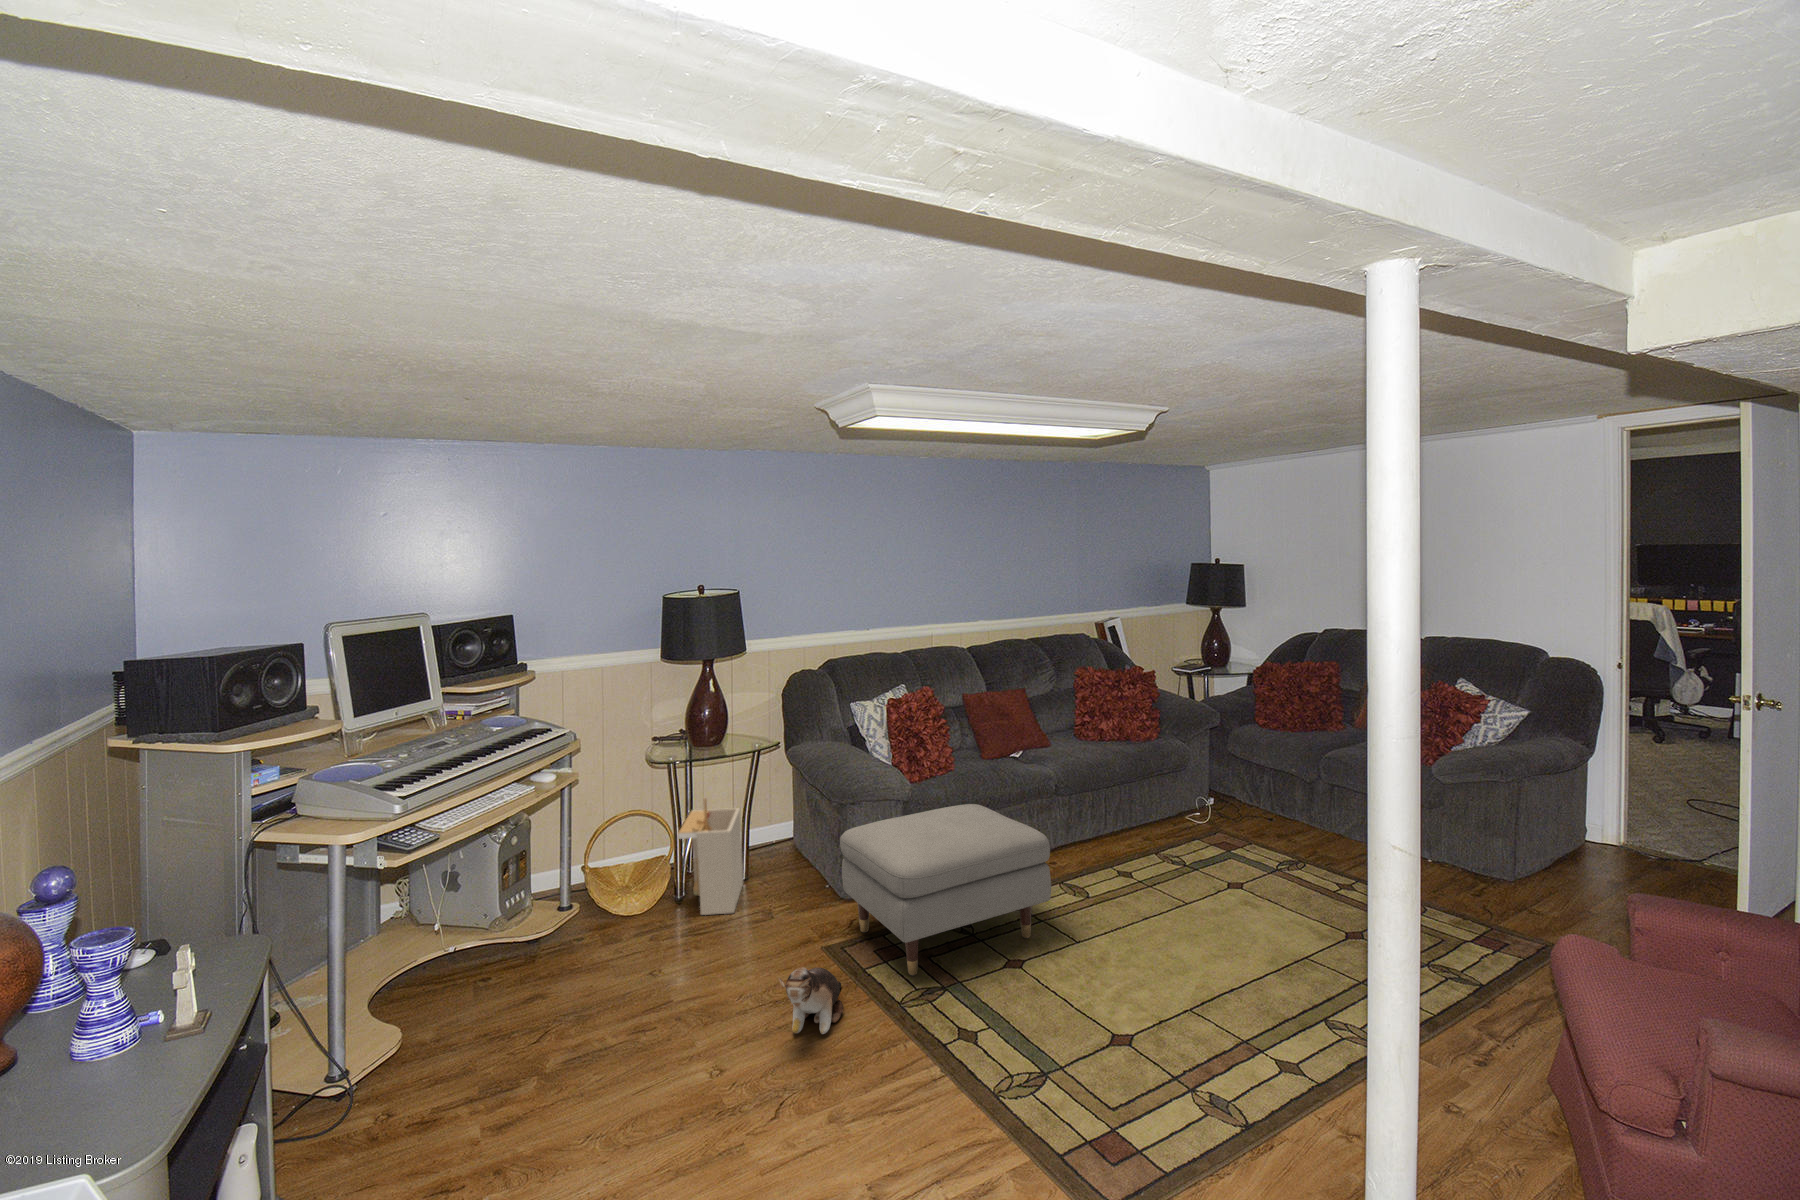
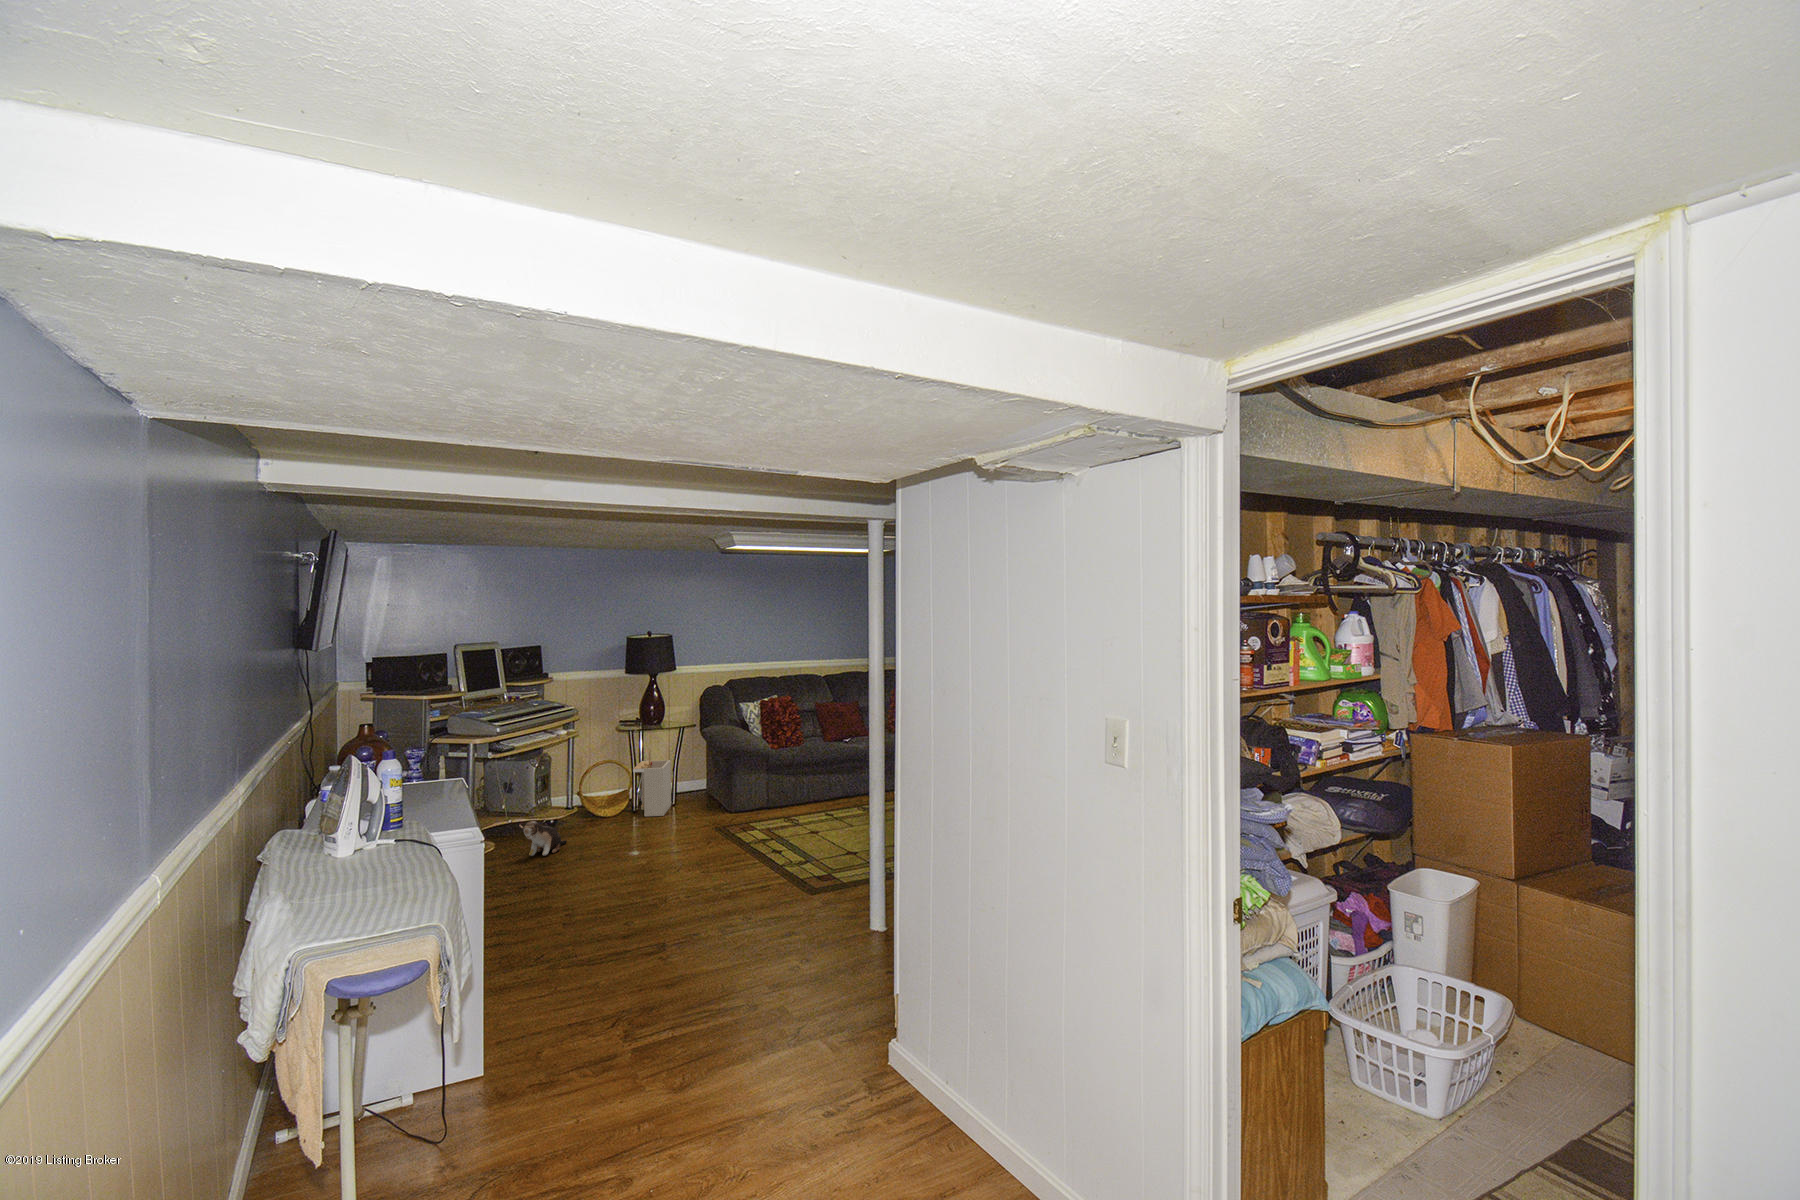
ottoman: present [840,804,1051,975] -> none [723,756,835,834]
plush toy: present [778,967,843,1034] -> present [519,821,567,856]

